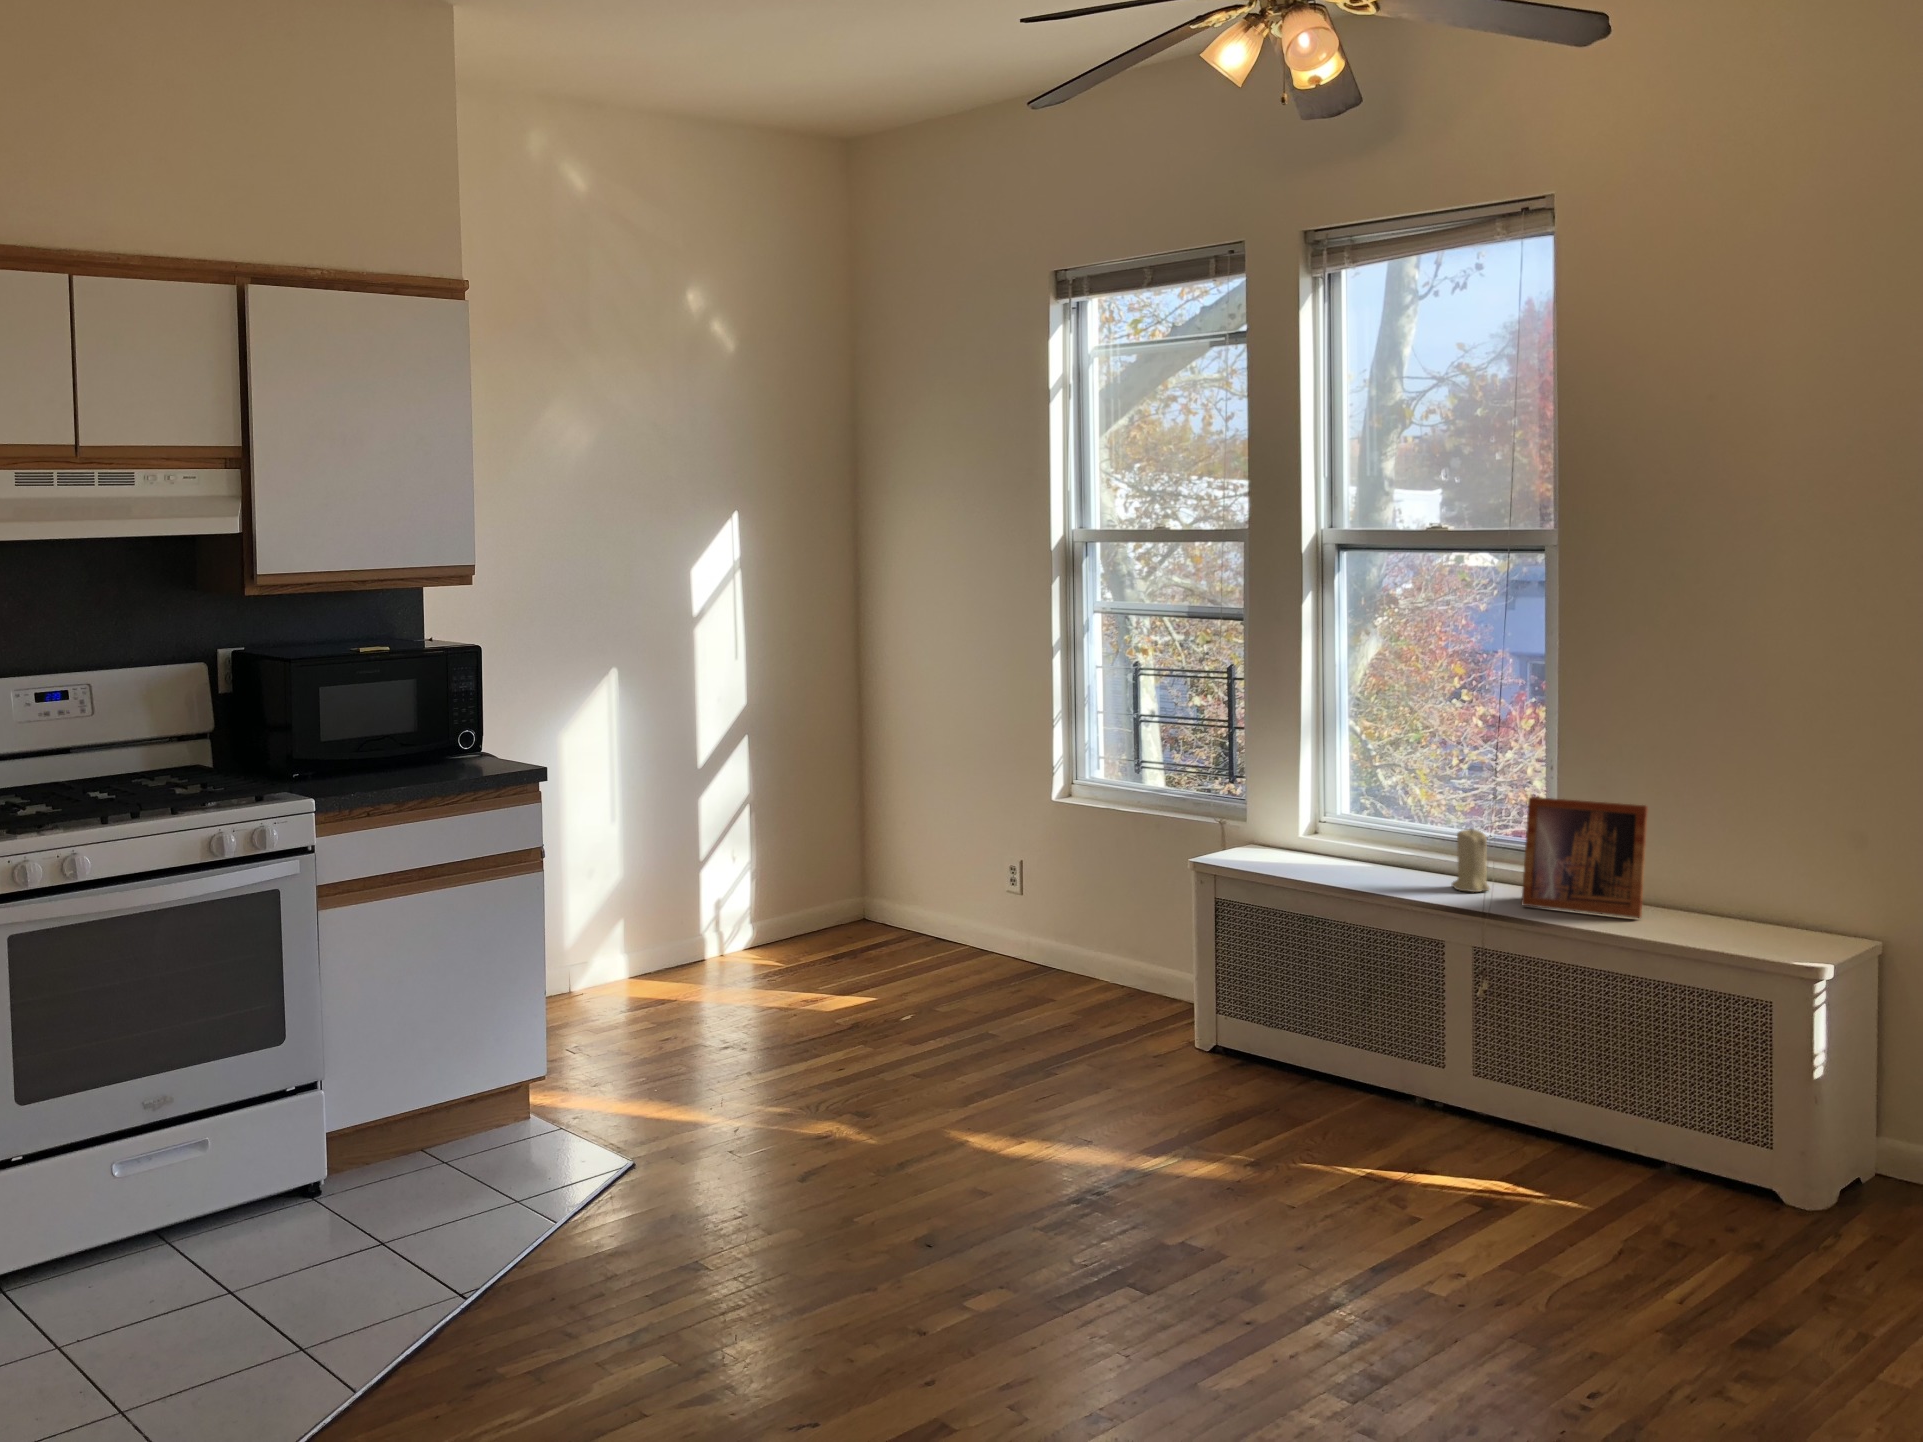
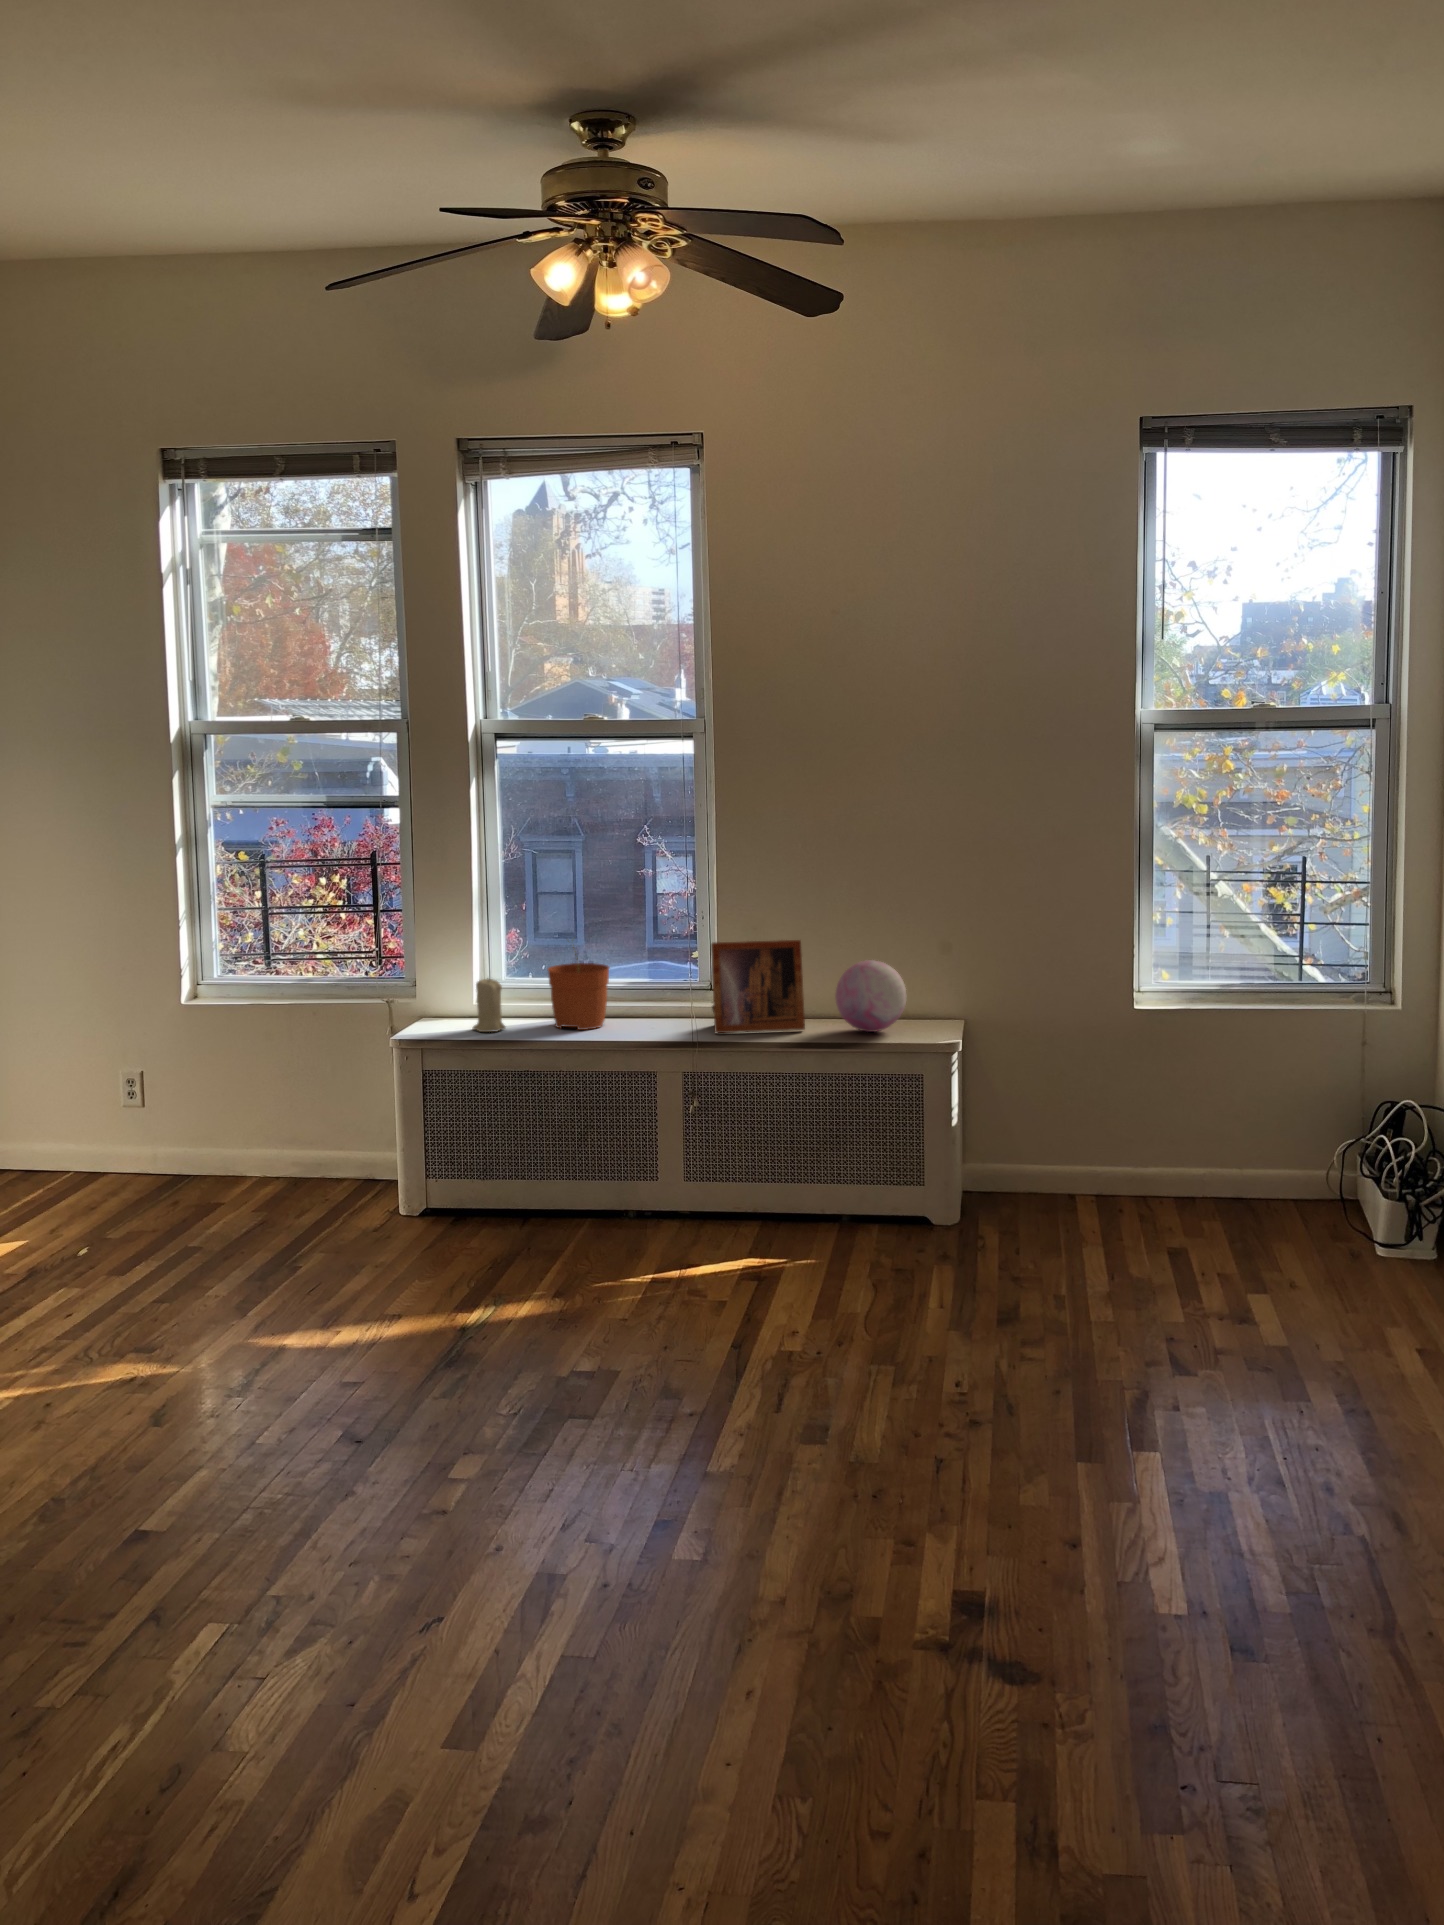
plant pot: none [1351,775,1424,880] -> present [548,947,609,1030]
candle: present [1452,829,1490,892] -> present [473,978,506,1032]
decorative orb: none [1679,842,1783,935] -> present [835,960,906,1032]

